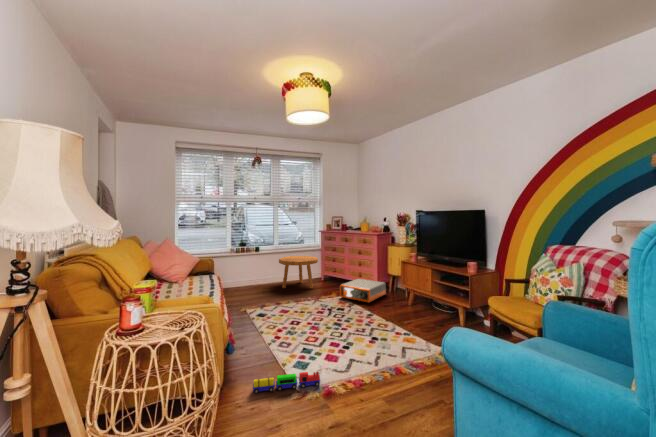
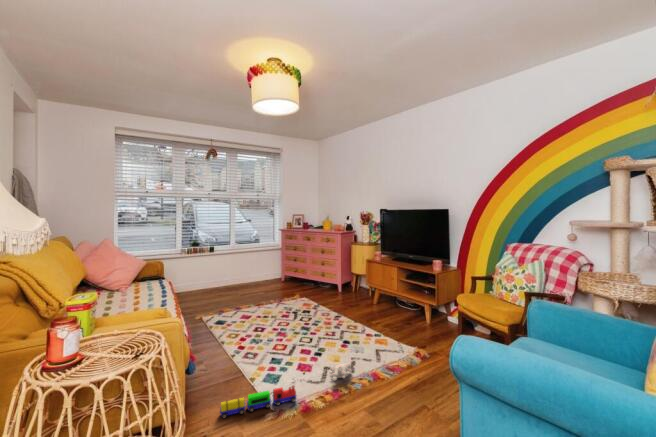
footstool: present [279,256,318,289] -> none [237,256,279,291]
storage box: present [340,279,386,302] -> none [304,278,349,303]
plush toy: none [330,357,375,371] -> present [304,364,352,381]

